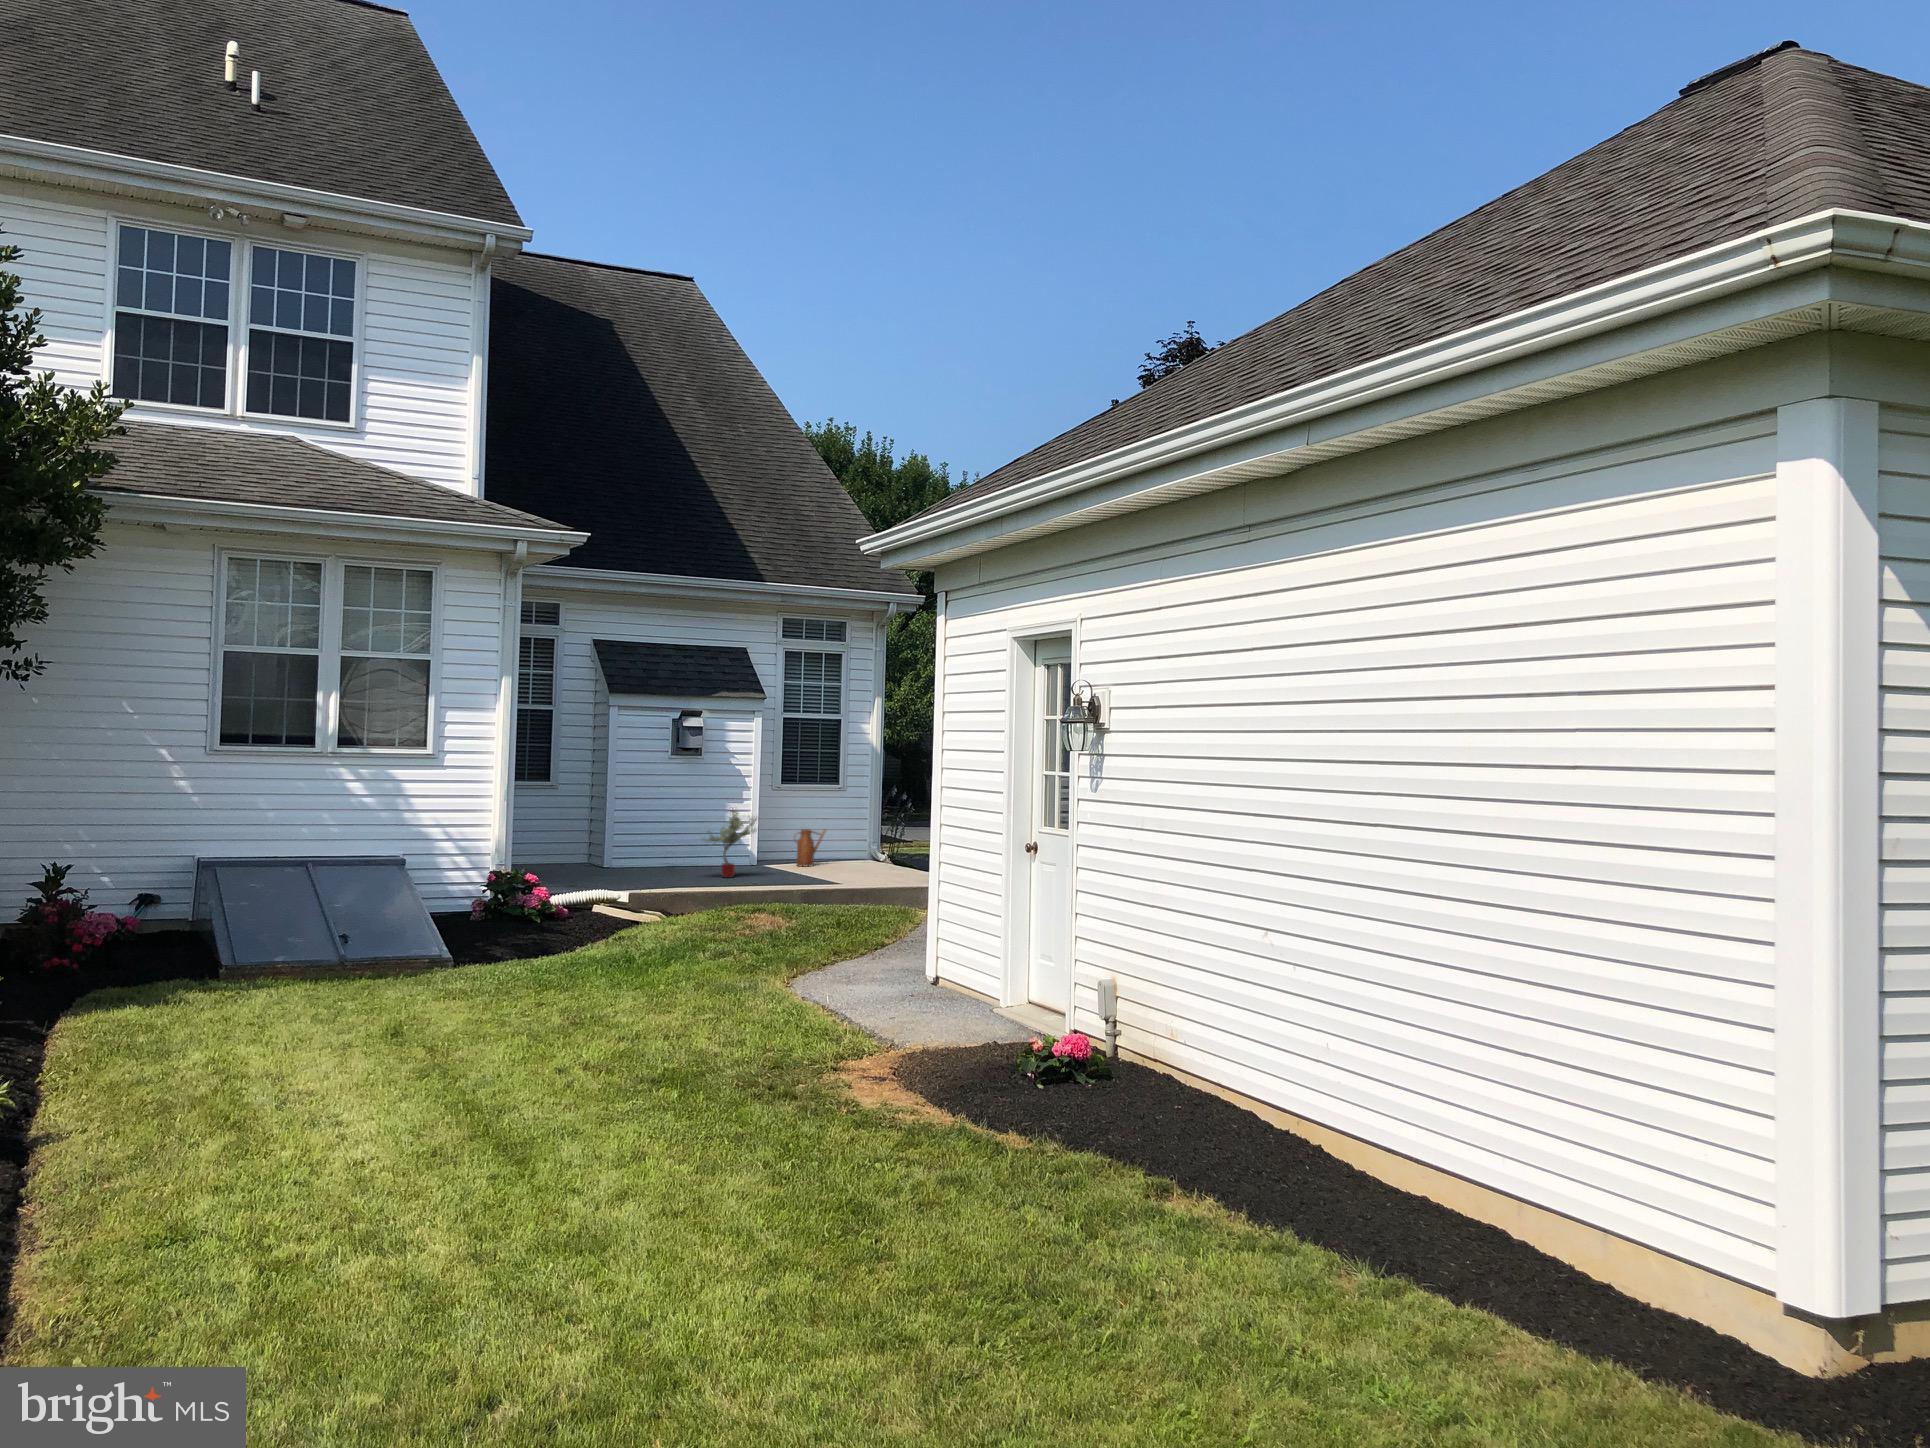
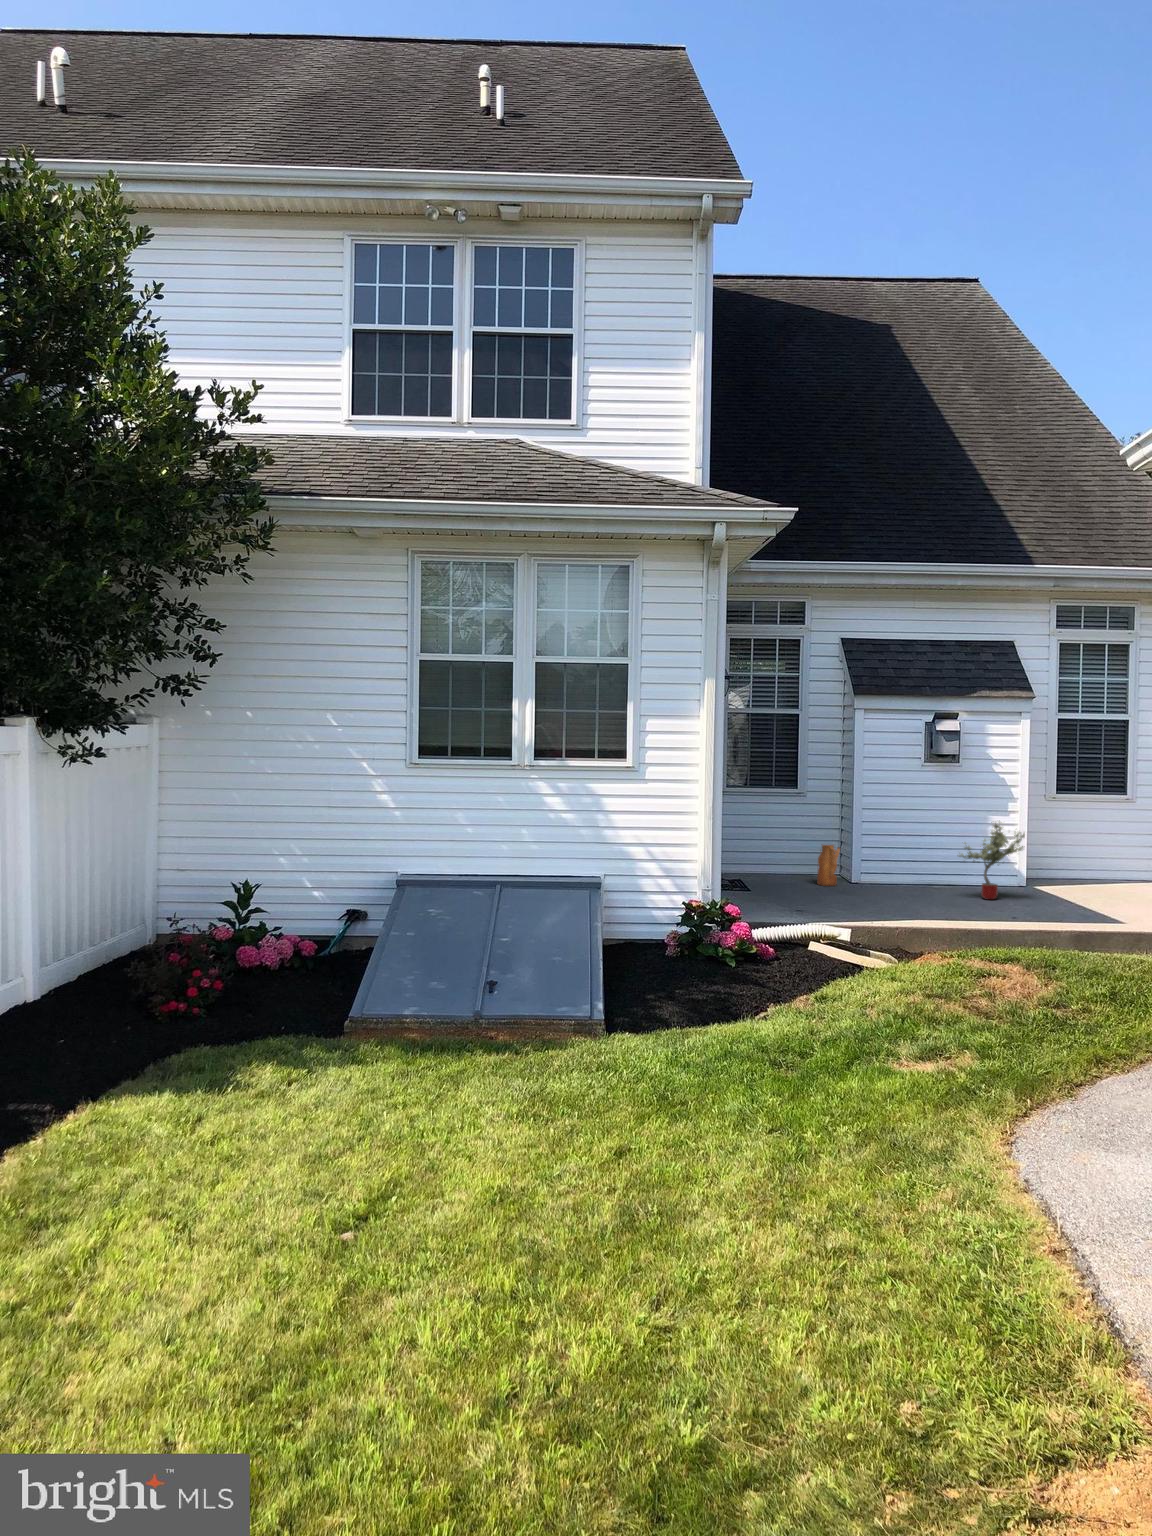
watering can: present [796,829,826,867] -> present [817,845,840,886]

